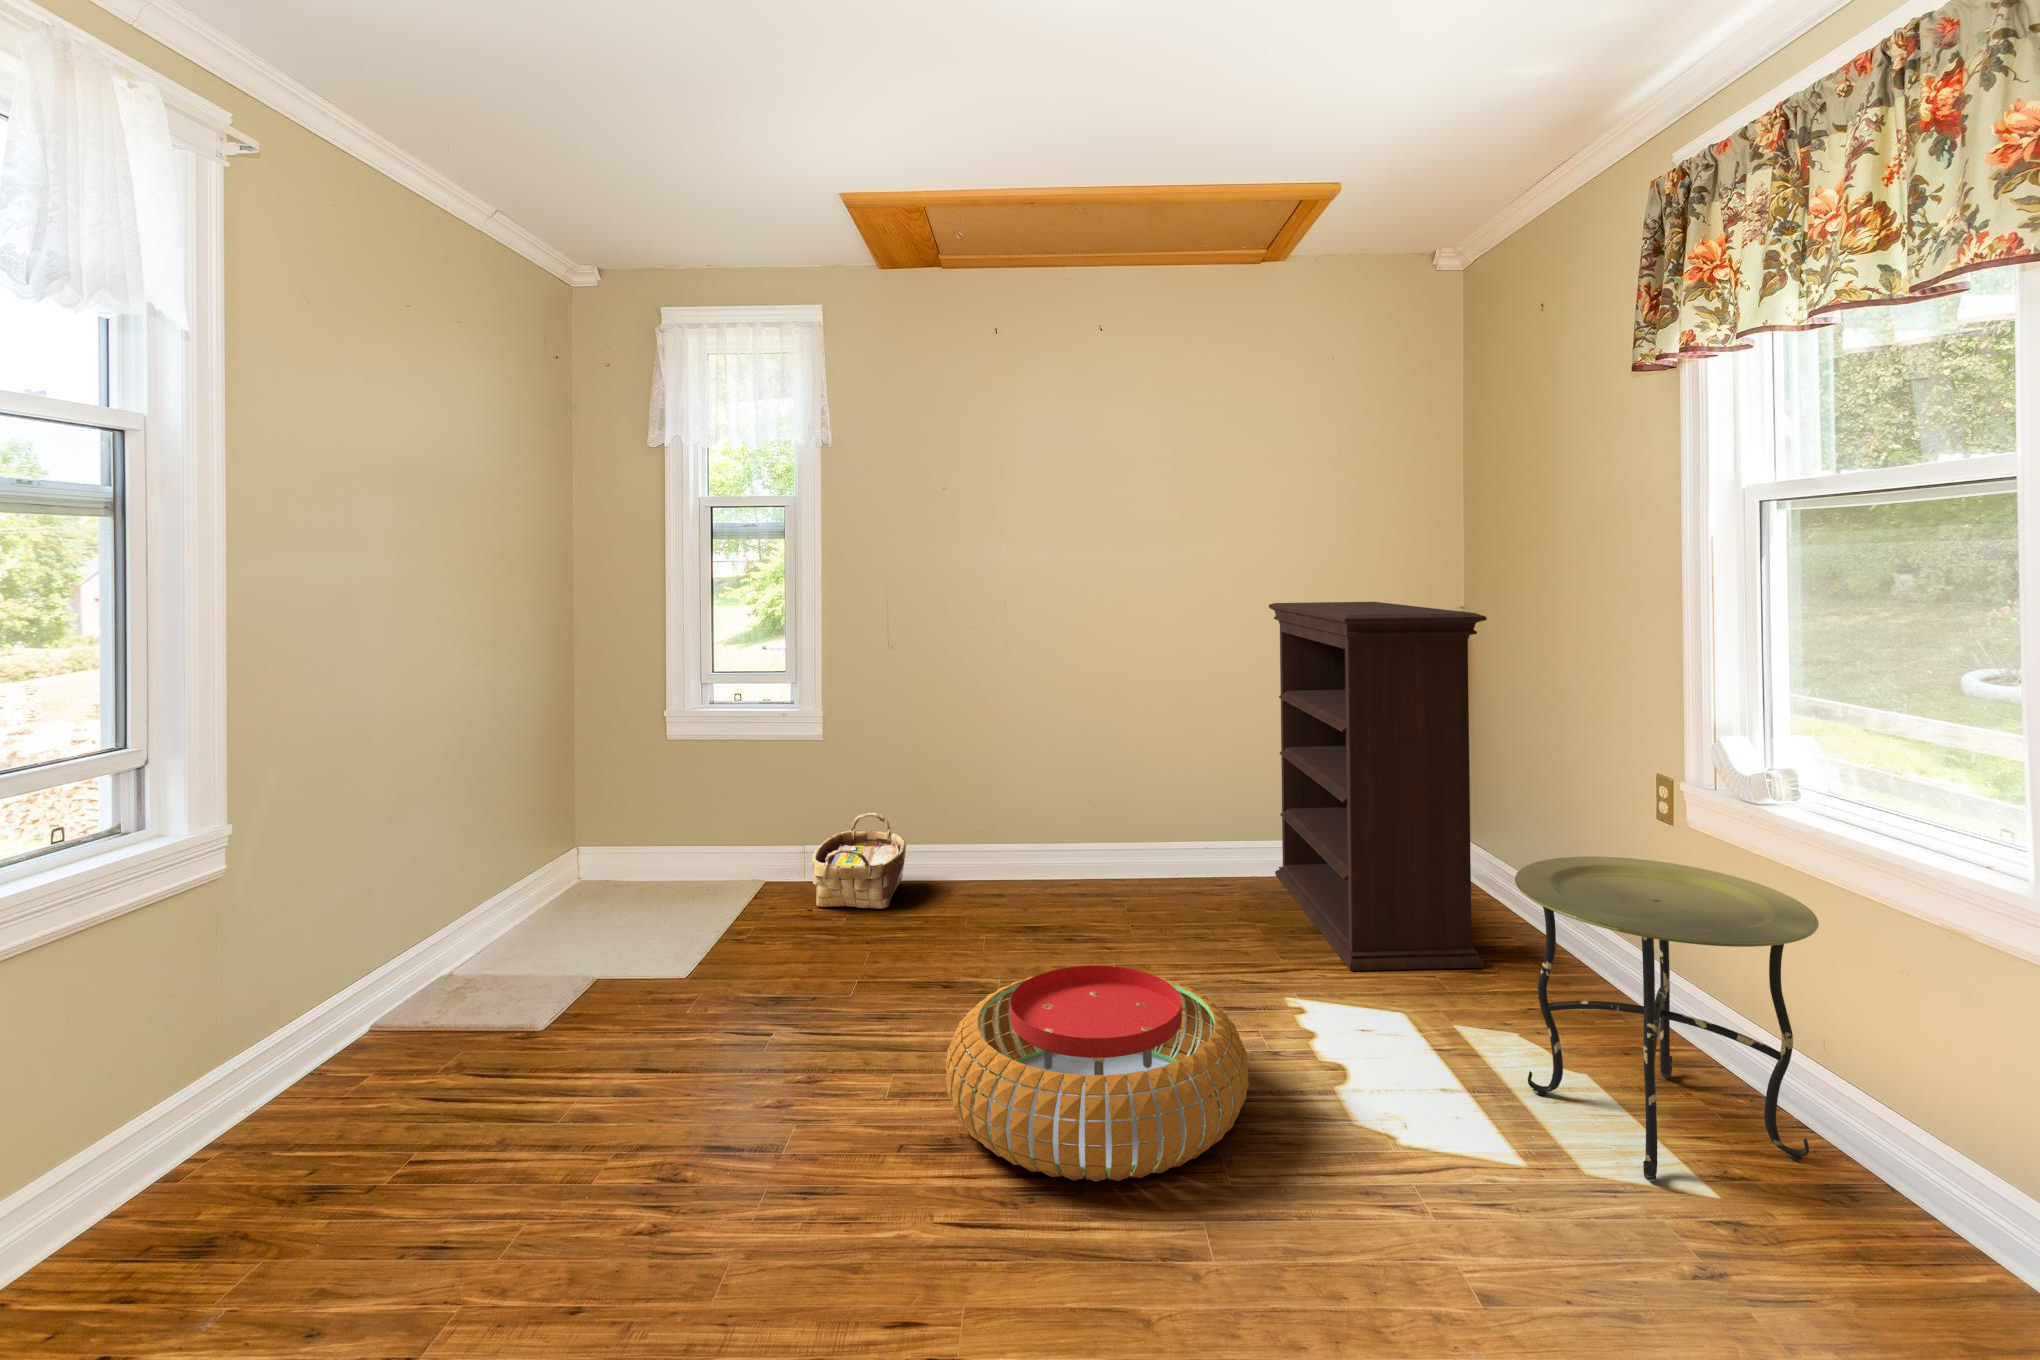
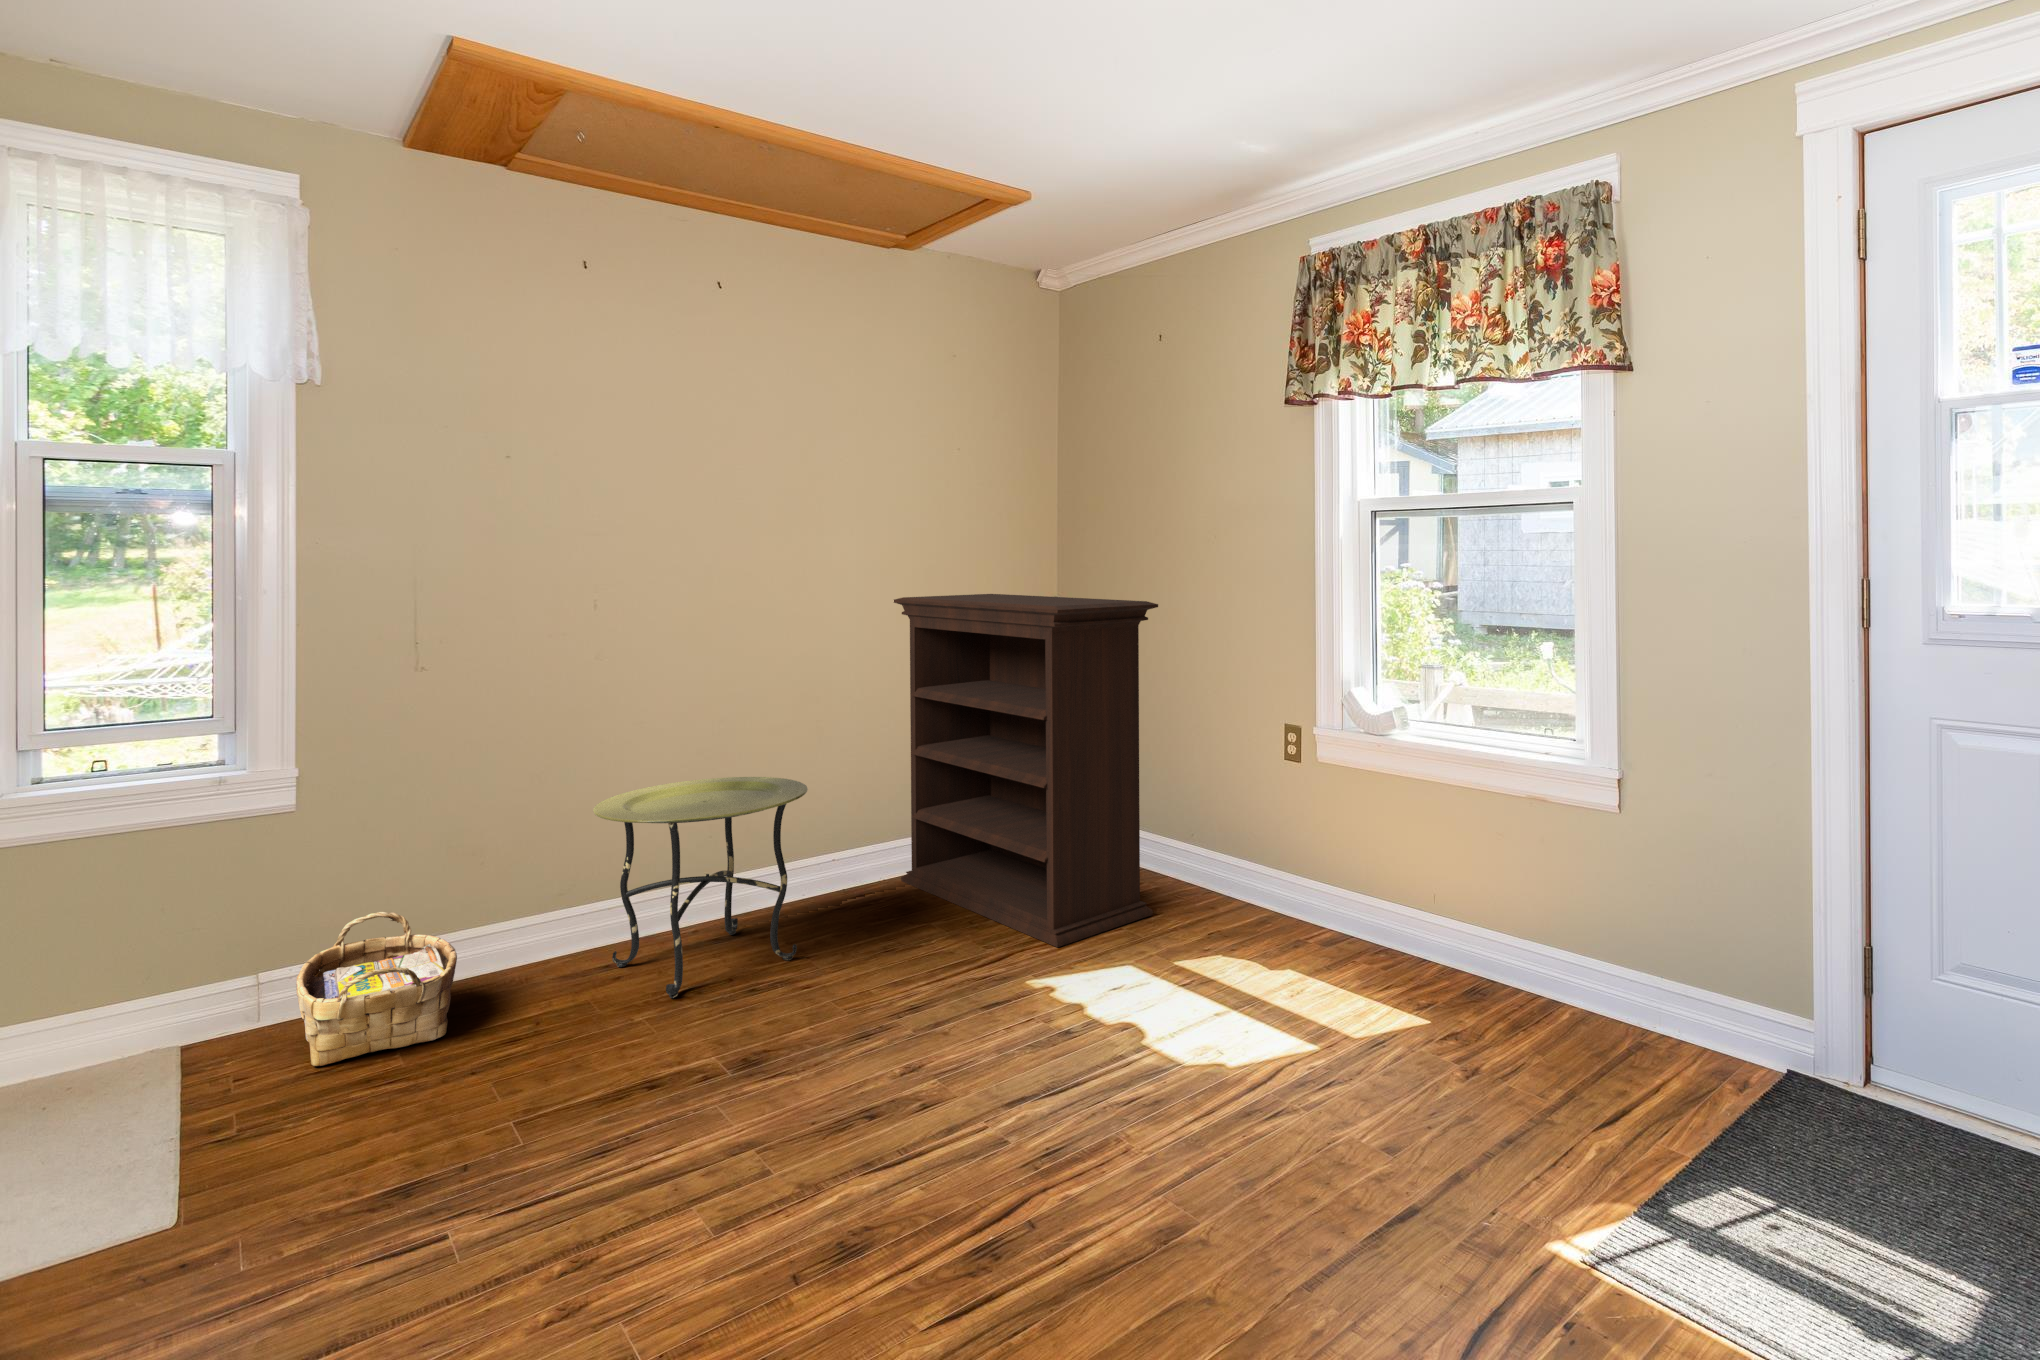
side table: present [1515,856,1819,1182] -> present [593,777,808,998]
pouf: present [946,966,1249,1182] -> none [791,990,1128,1232]

